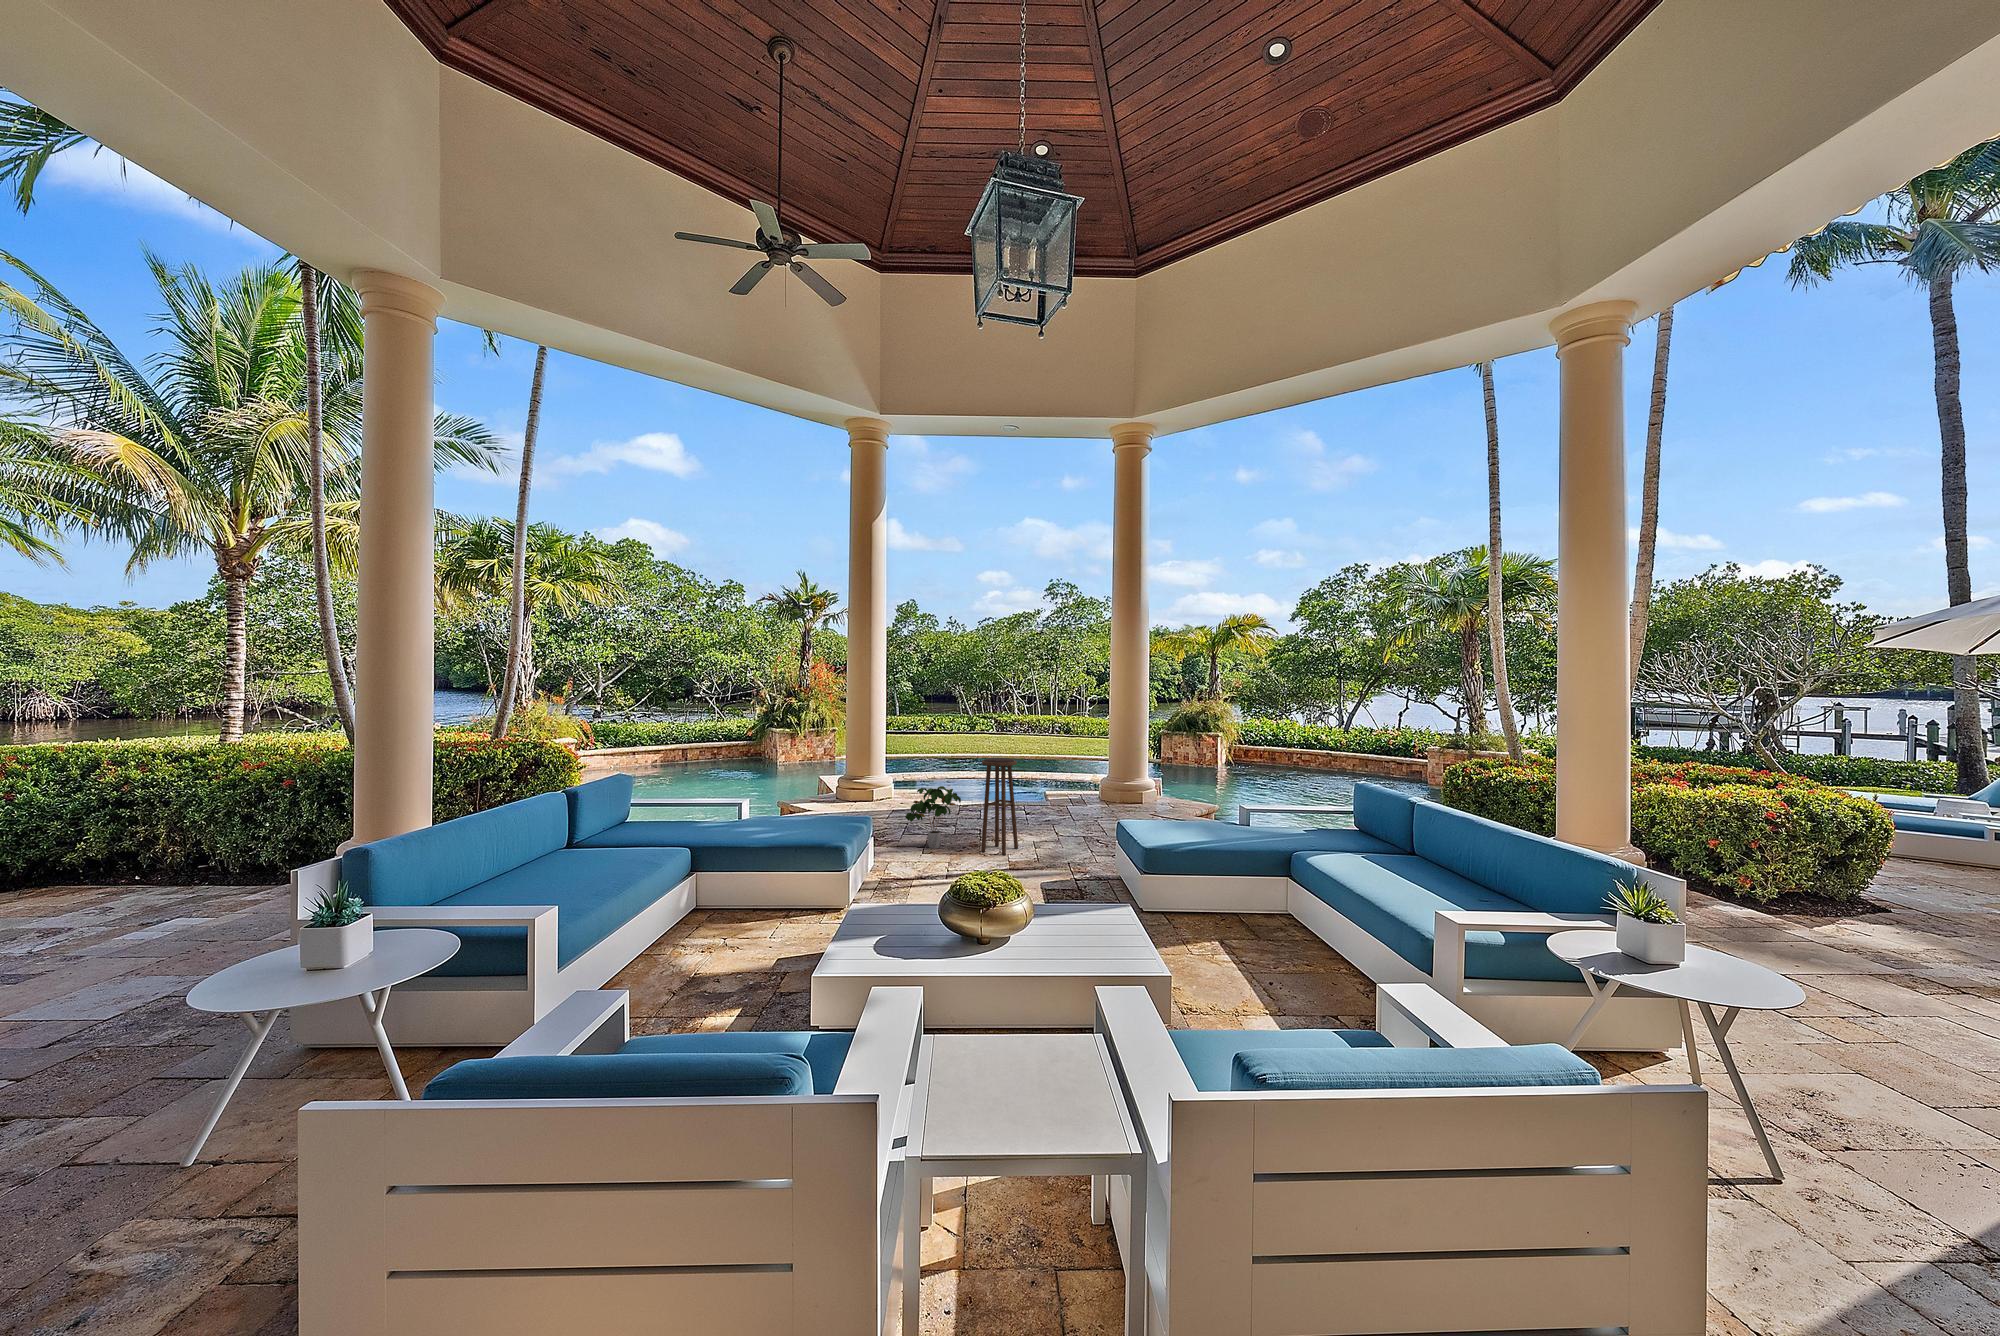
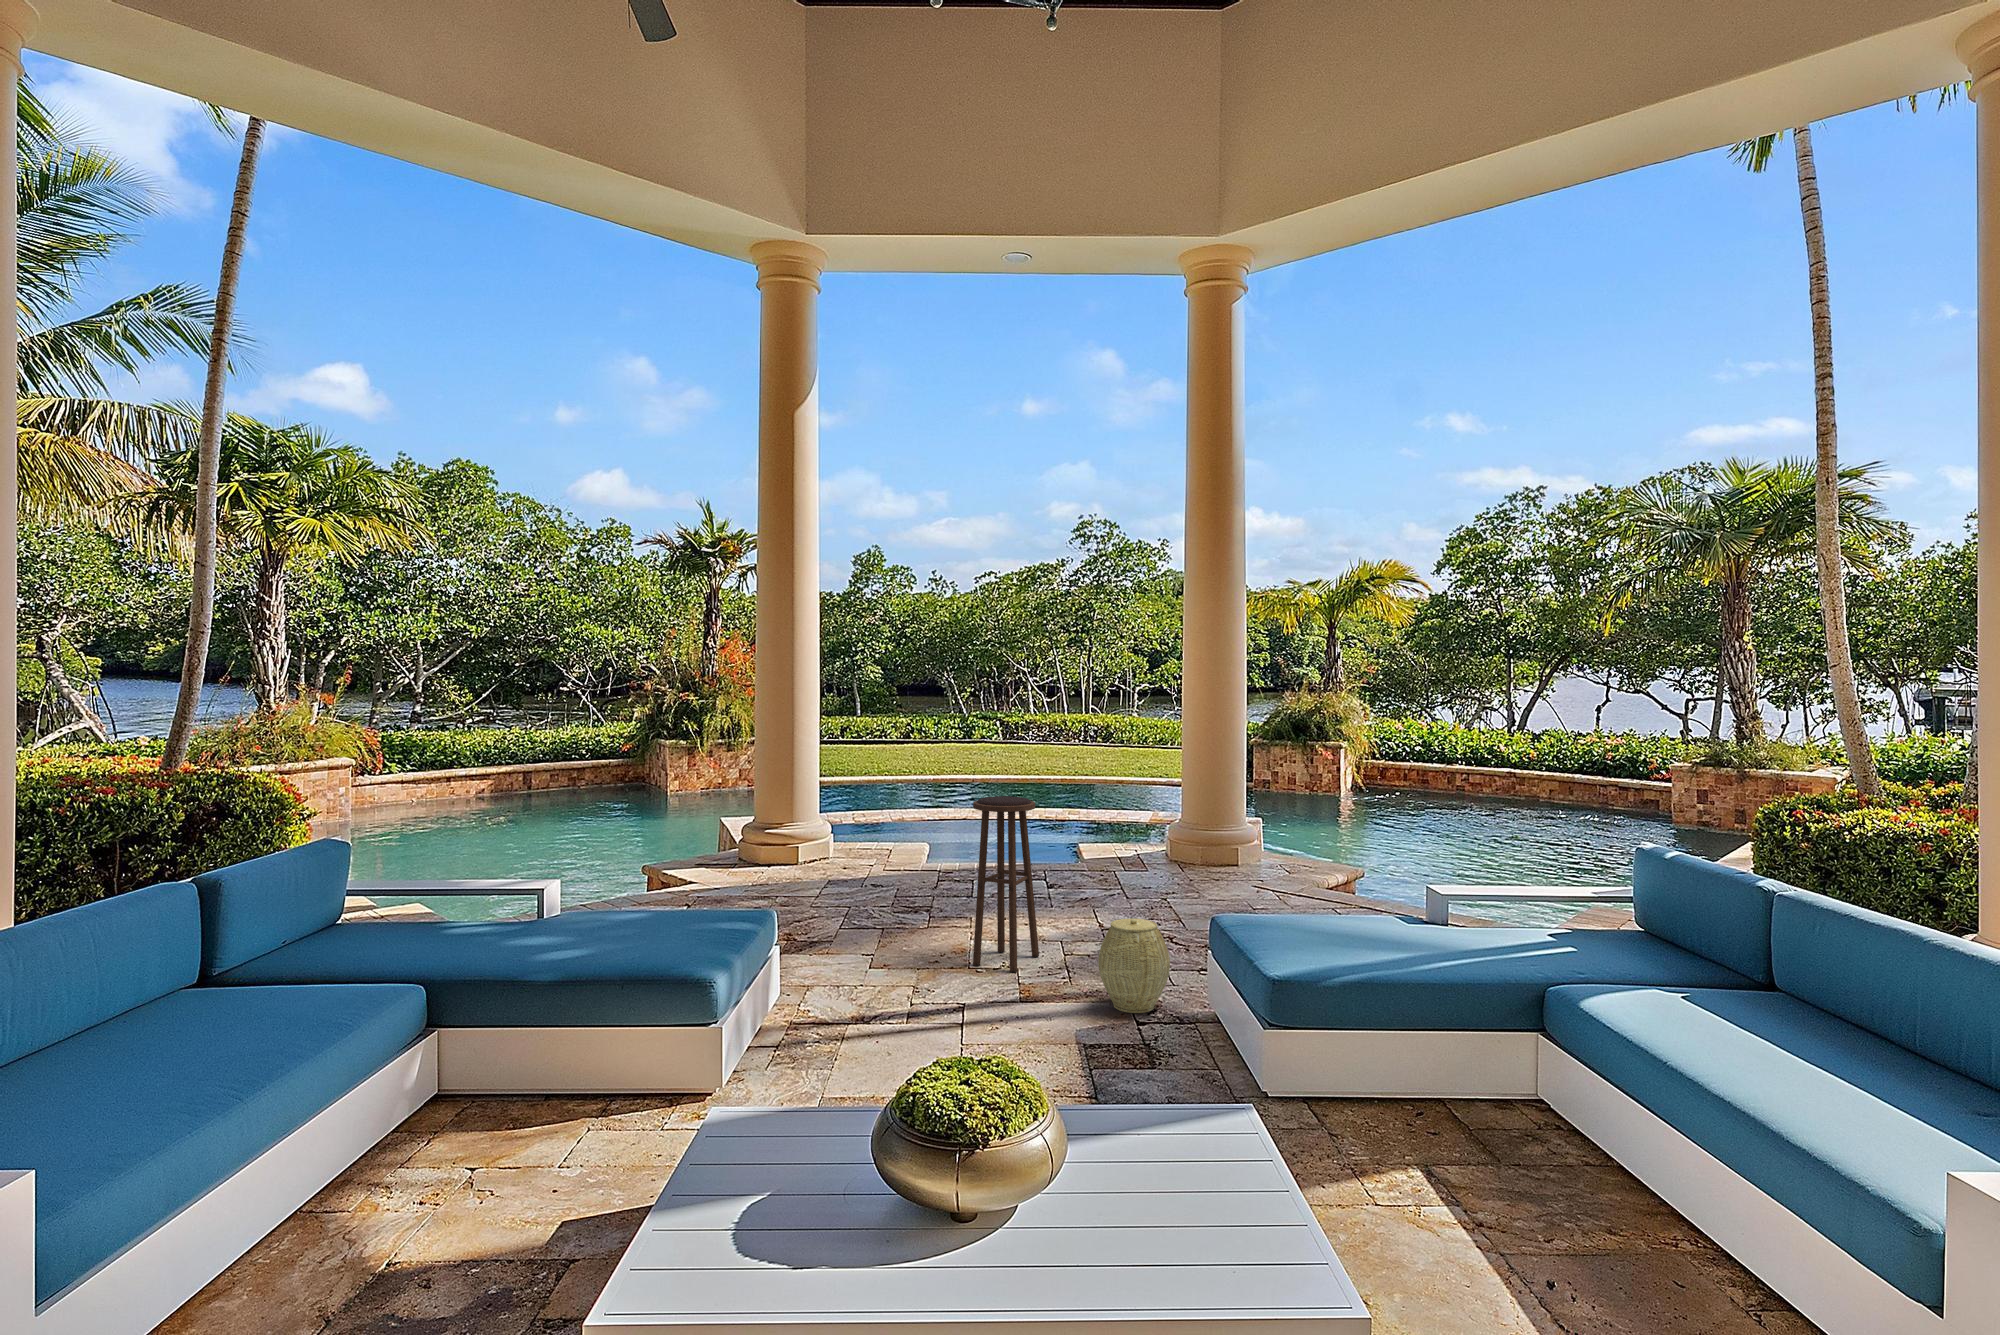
potted plant: present [906,786,961,848] -> none [838,847,937,957]
woven basket: none [1050,822,1088,873] -> present [1098,919,1170,1013]

